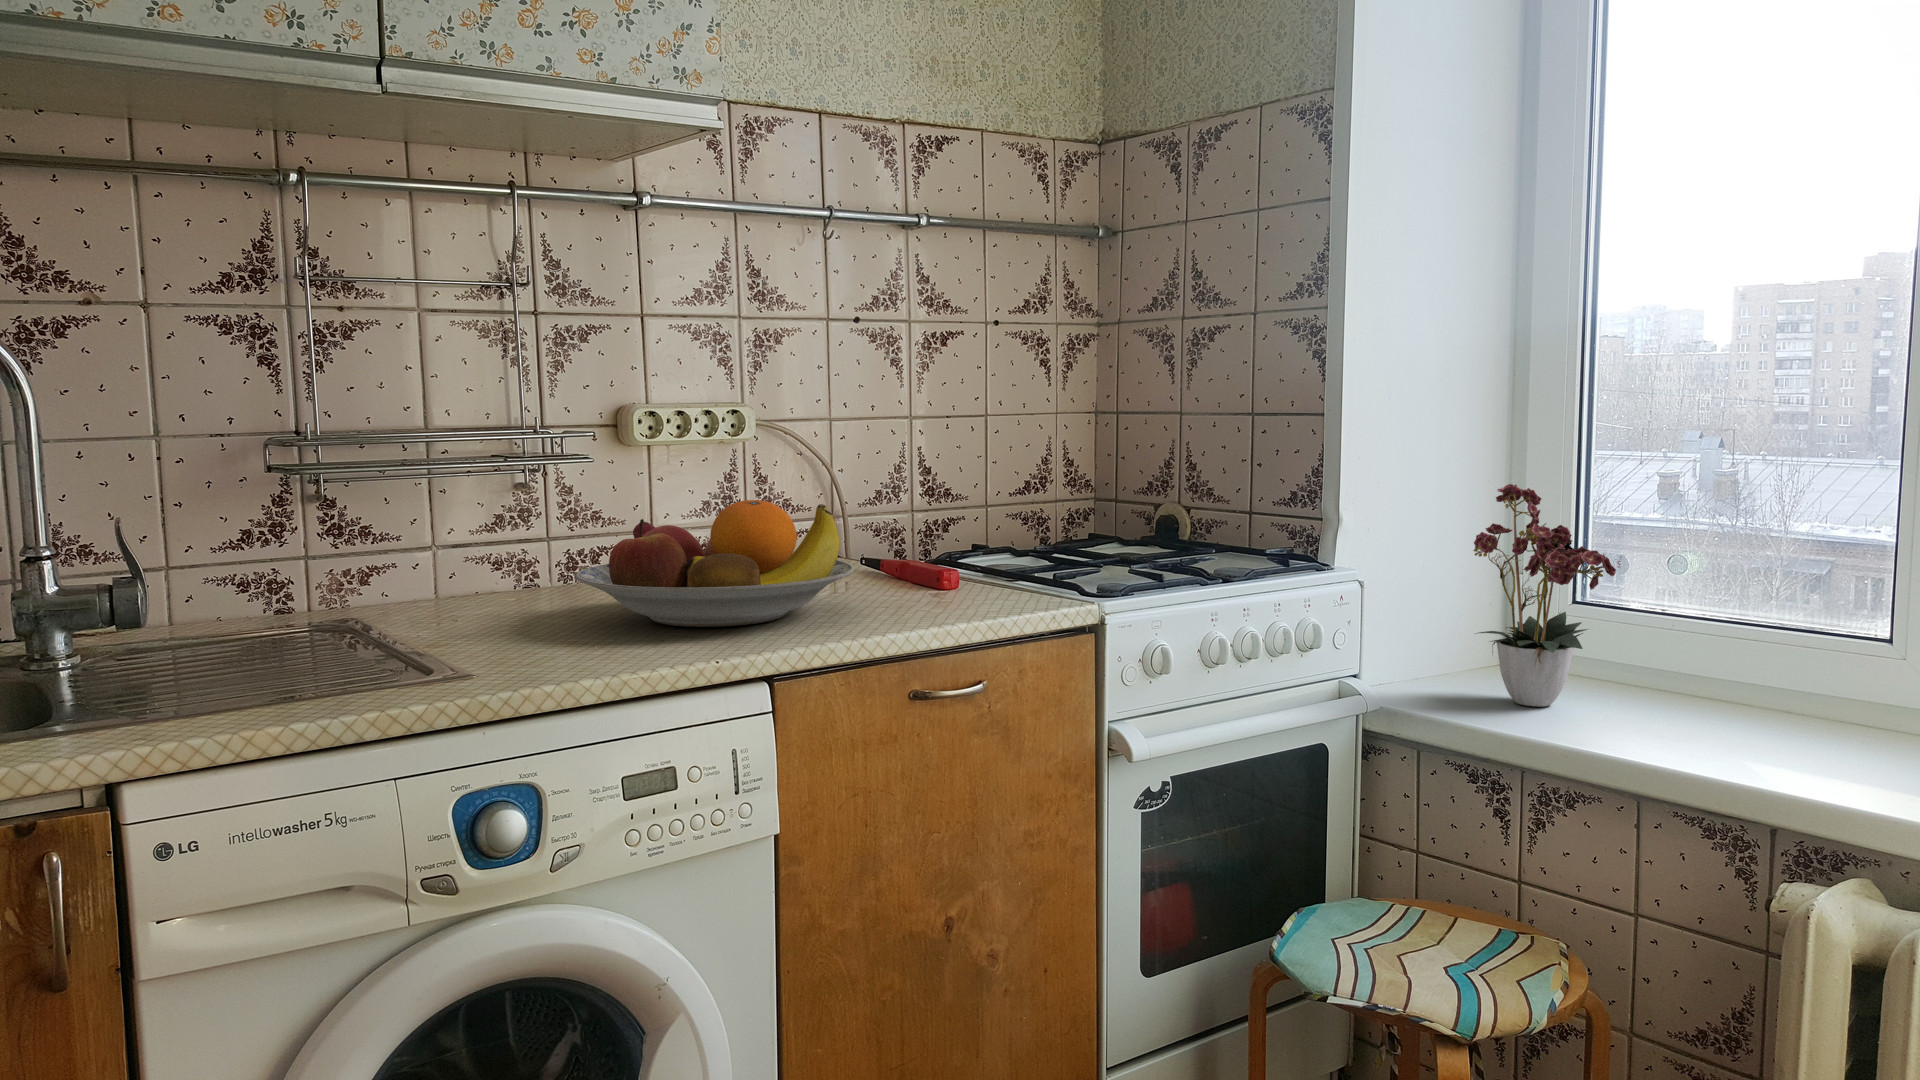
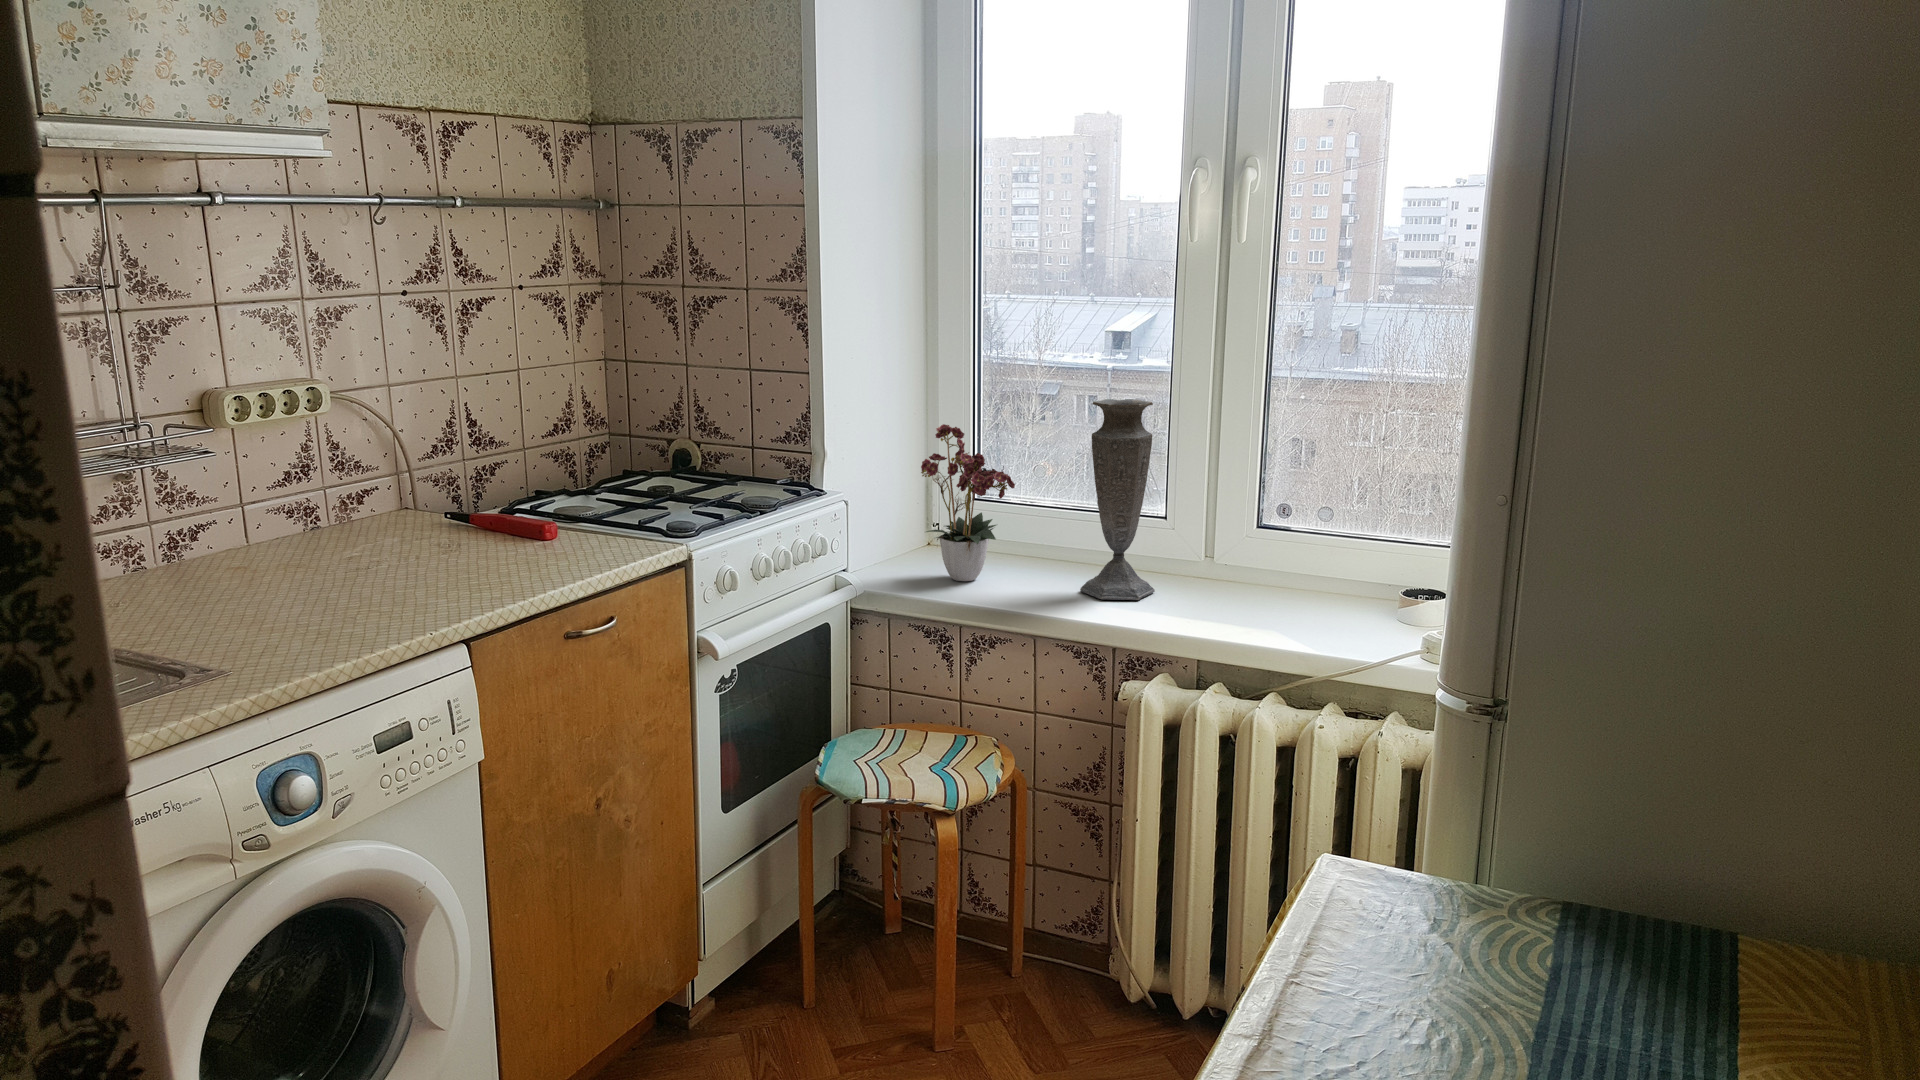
vase: none [1721,445,1861,758] -> present [1080,399,1155,600]
fruit bowl: present [576,500,854,627] -> none [248,483,496,599]

